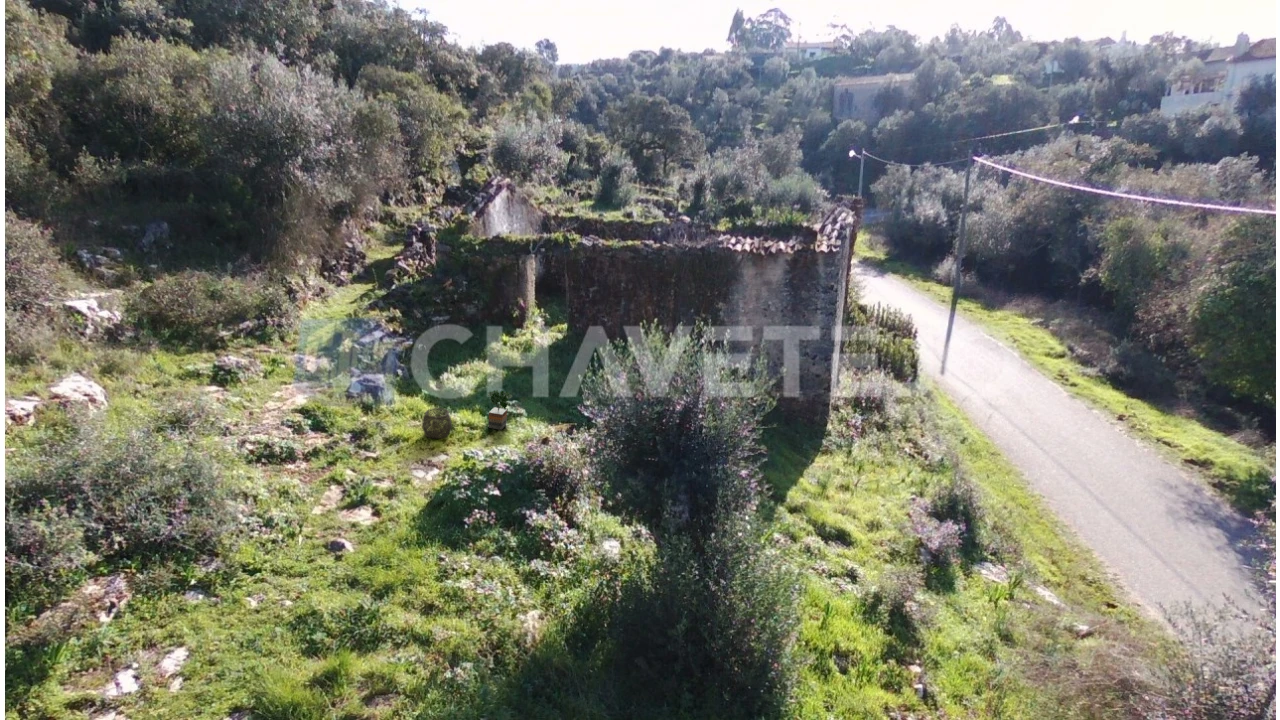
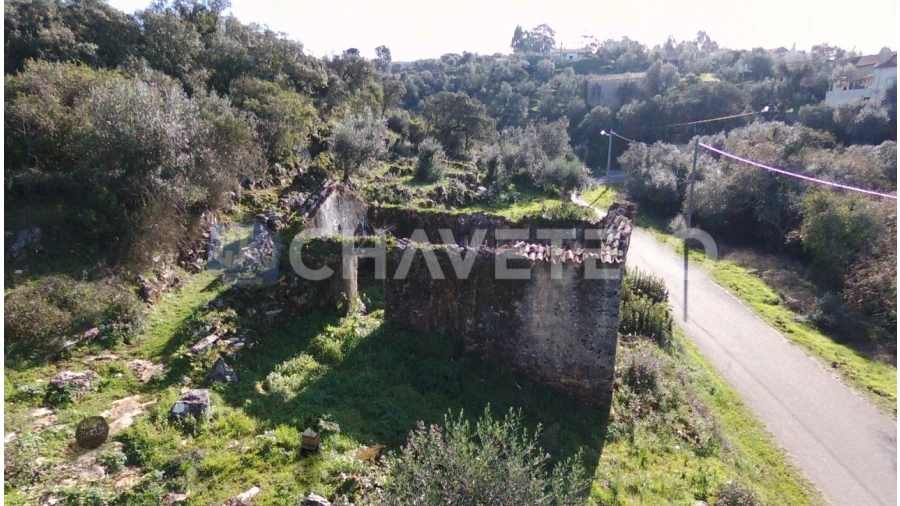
woven basket: present [422,408,452,438] -> present [75,416,109,449]

